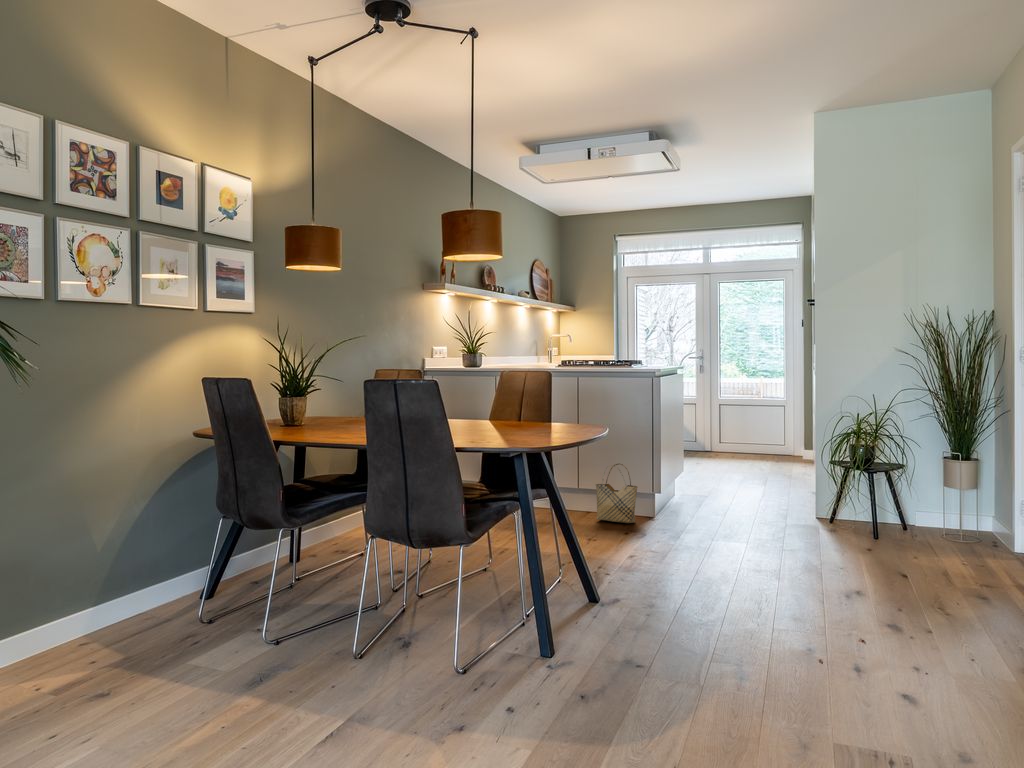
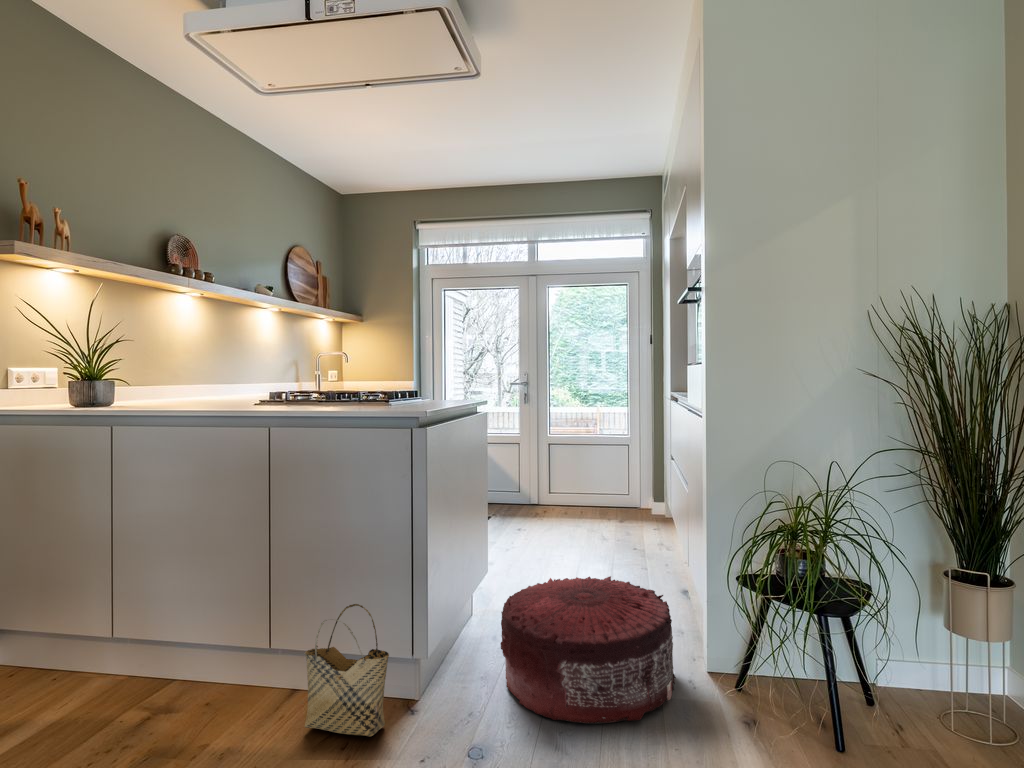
pouf: none [693,465,793,526] -> present [501,576,676,723]

